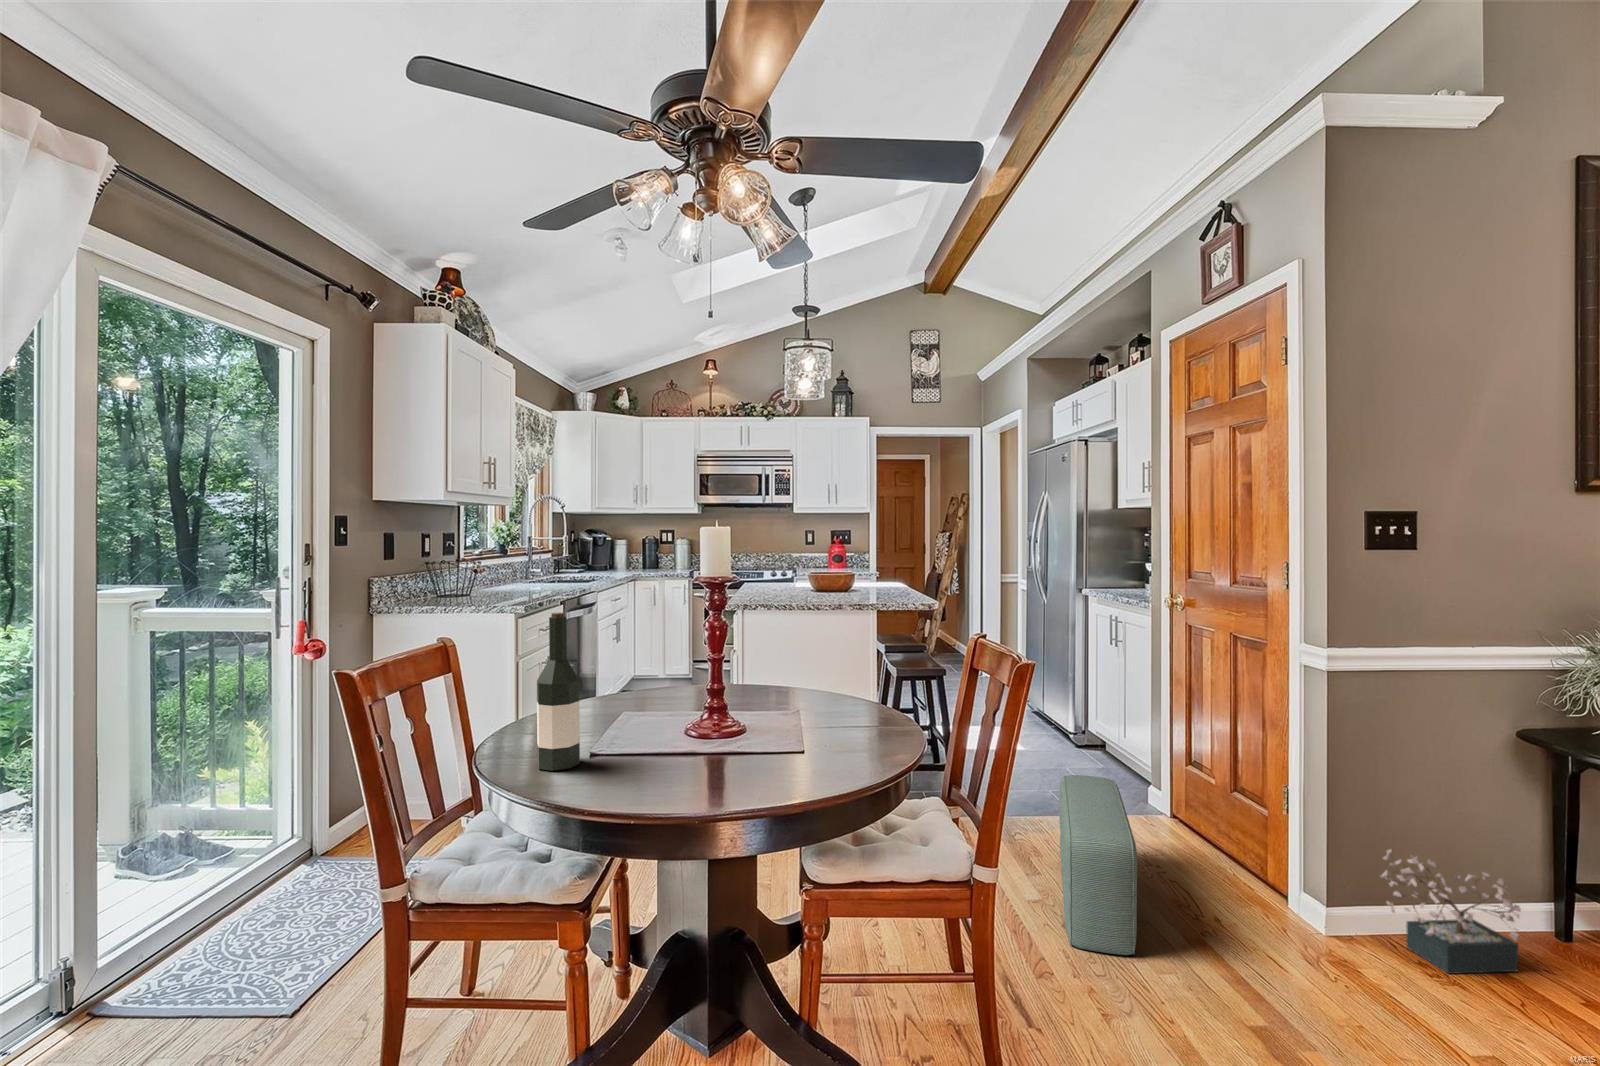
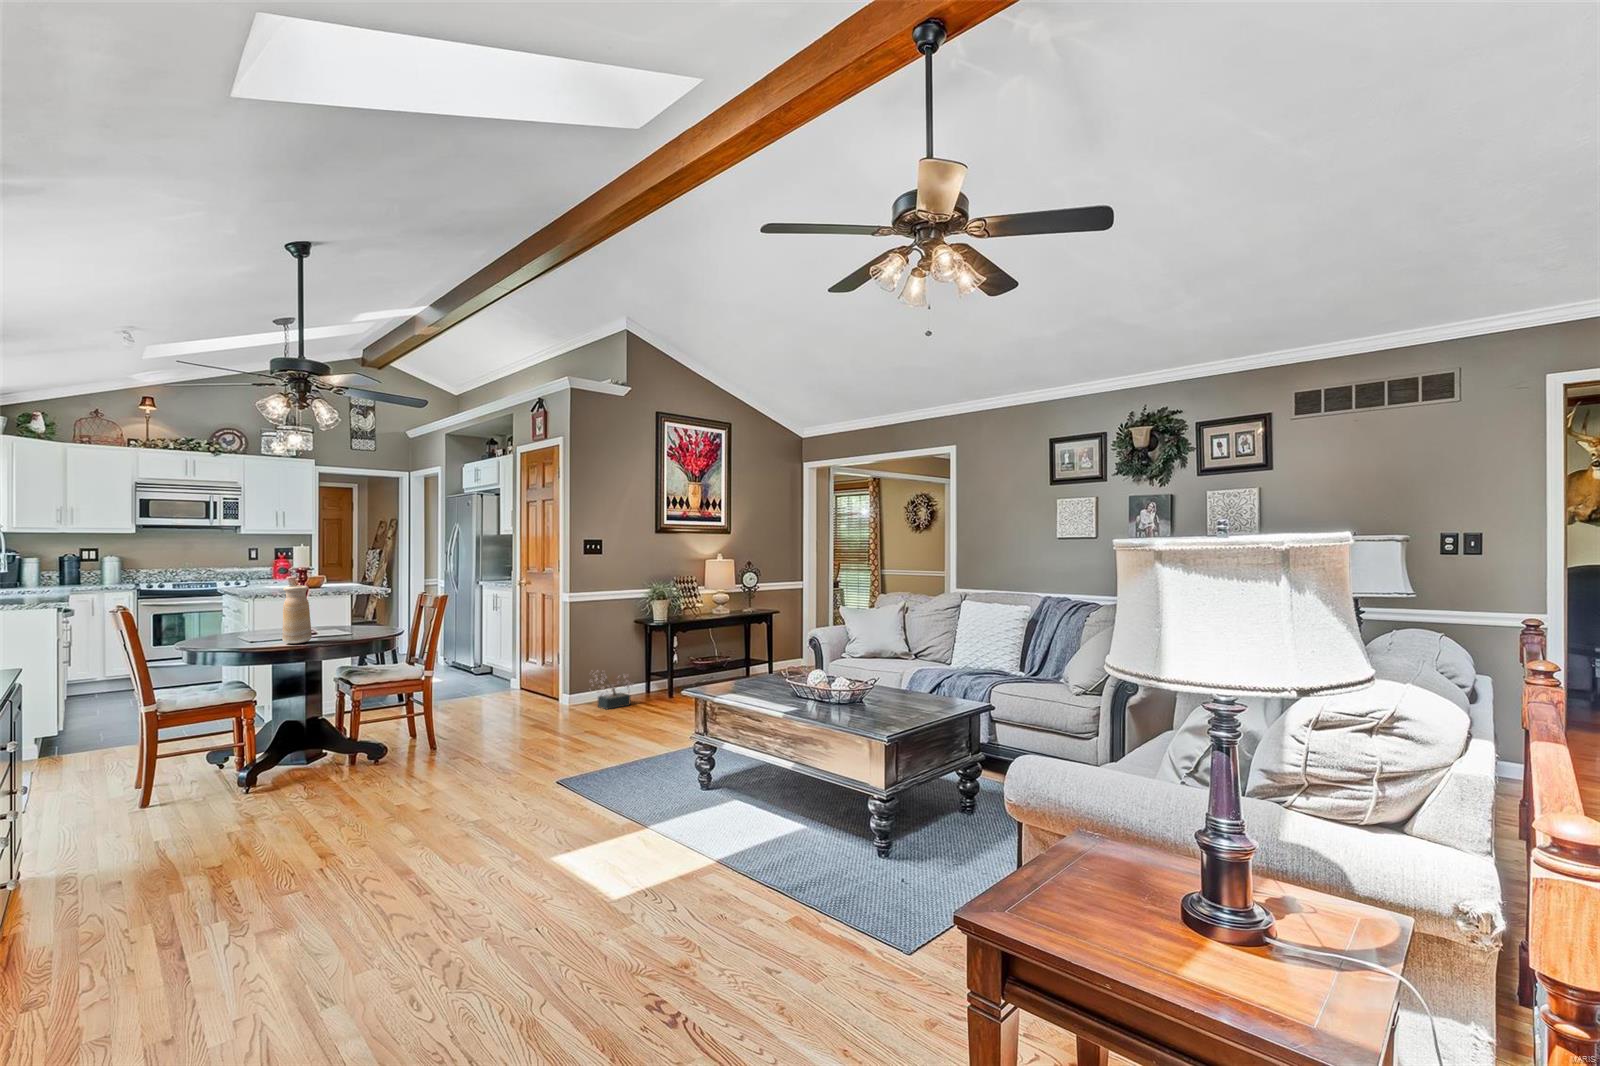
wine bottle: present [537,612,580,771] -> none [218,583,241,648]
vase: none [649,625,711,780] -> present [282,586,312,644]
pouf: present [1059,775,1137,955] -> none [459,666,491,729]

